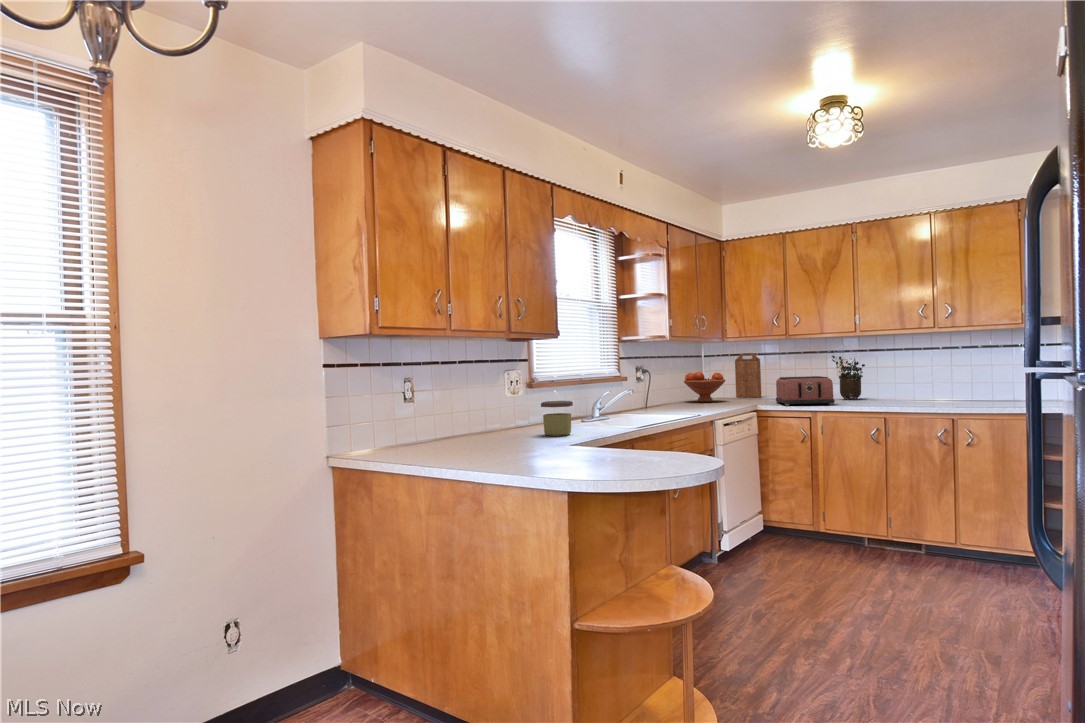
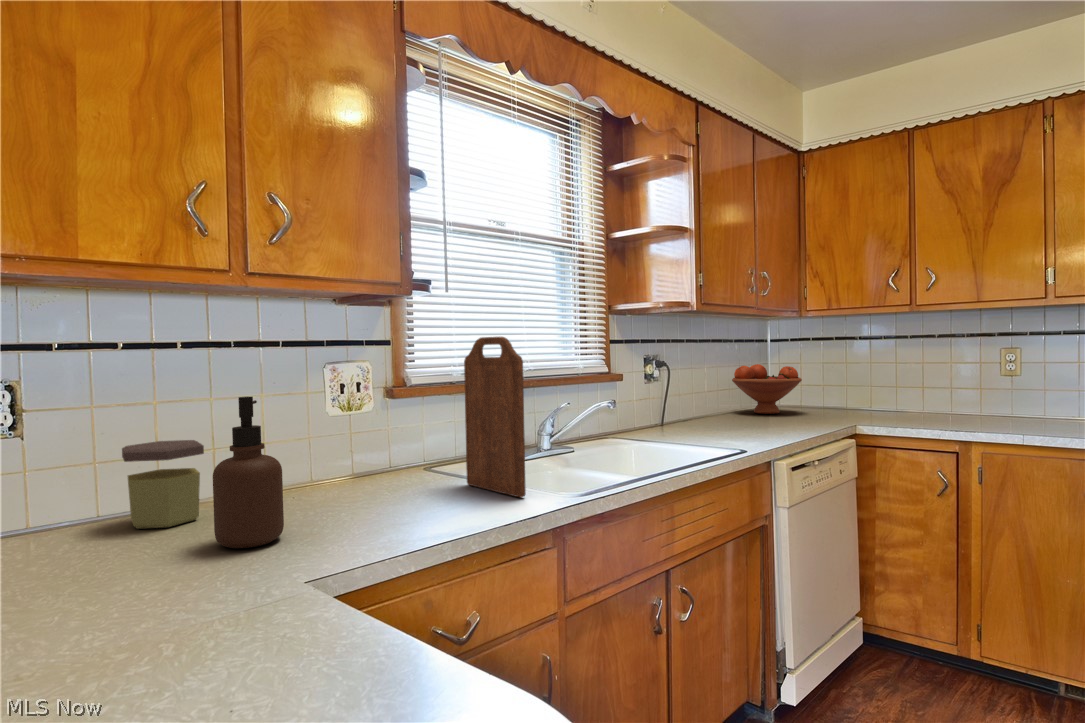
potted plant: present [831,351,865,399] -> none [991,332,1061,417]
cutting board: present [735,353,761,398] -> present [464,337,526,497]
toaster: present [776,376,835,406] -> none [890,377,1010,431]
soap dispenser: none [509,382,535,441] -> present [213,397,284,548]
jar: present [541,401,573,436] -> present [122,440,204,529]

